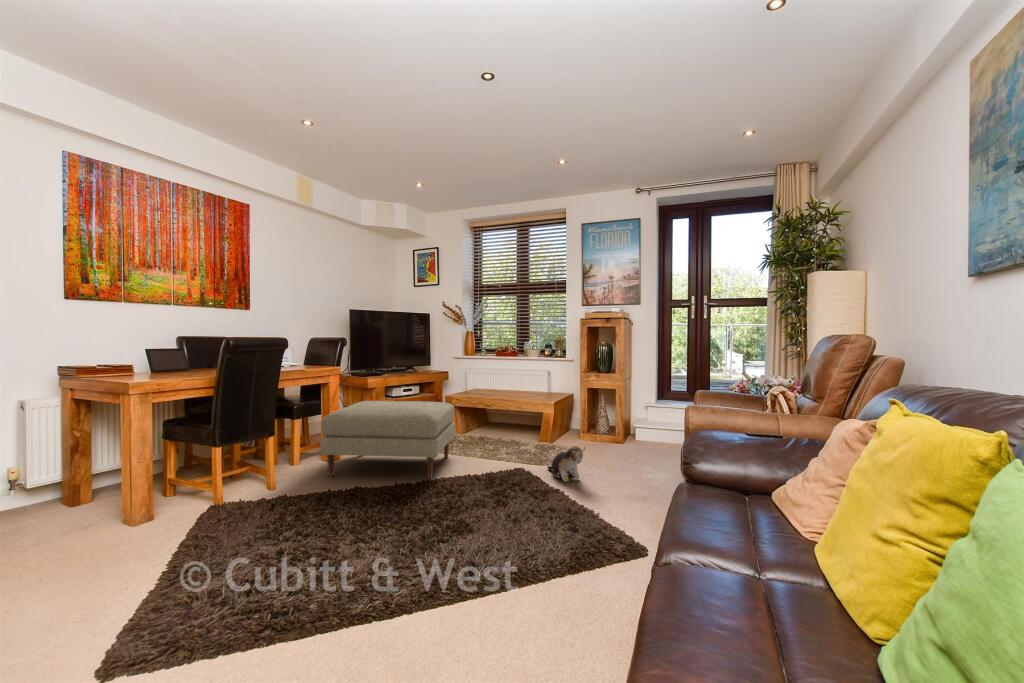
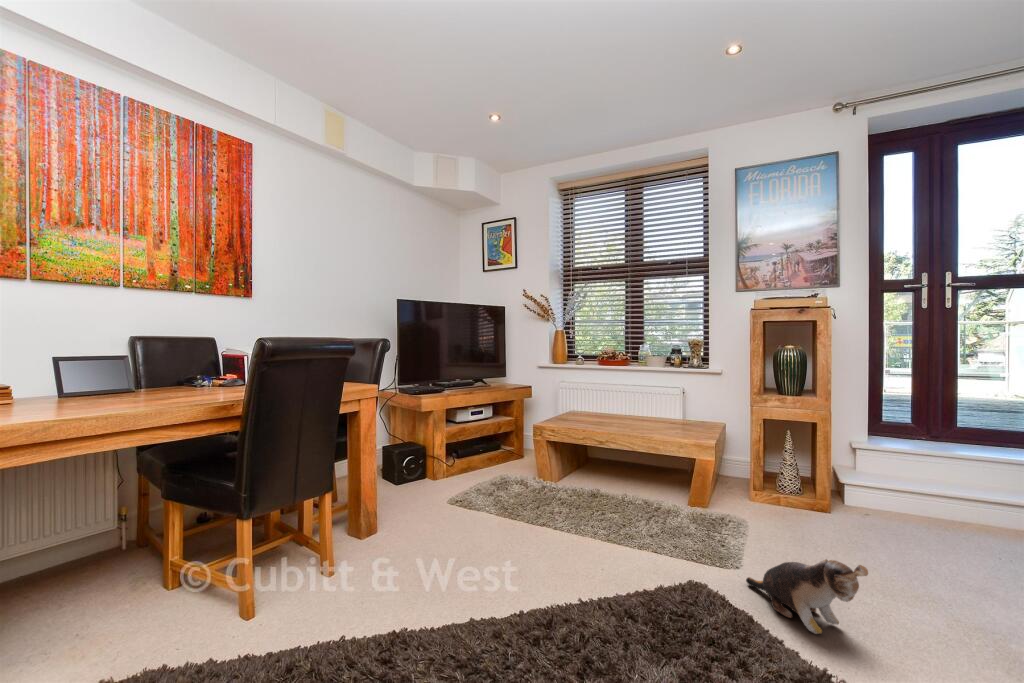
ottoman: present [320,401,455,479] -> none [338,440,561,602]

